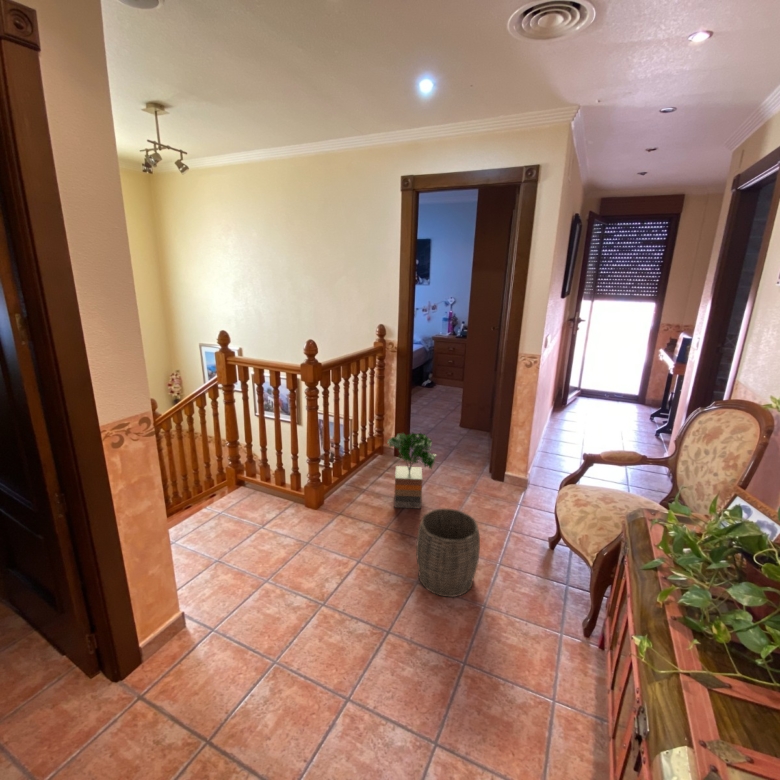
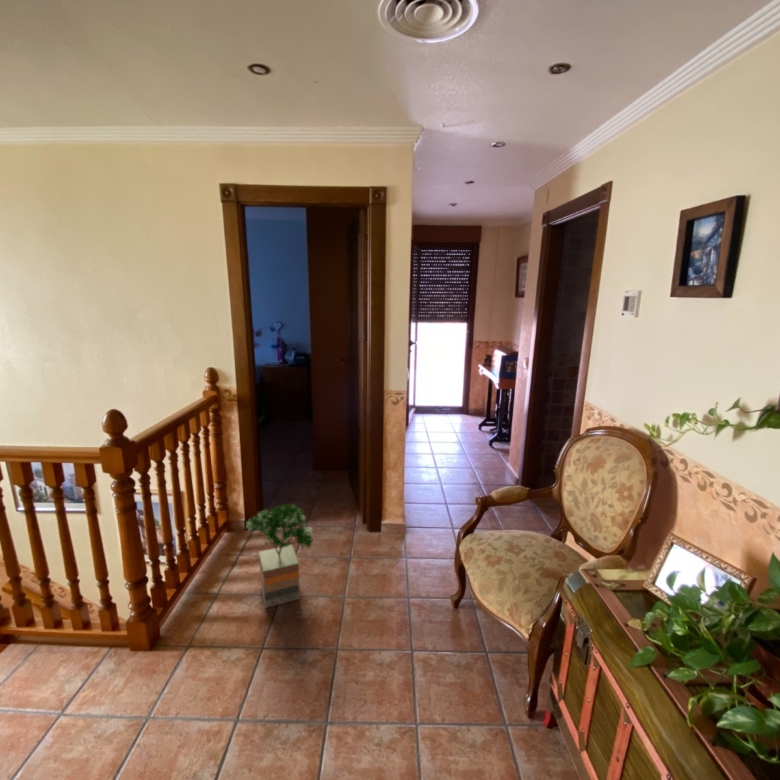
woven basket: present [416,509,480,597] -> none [321,604,400,729]

